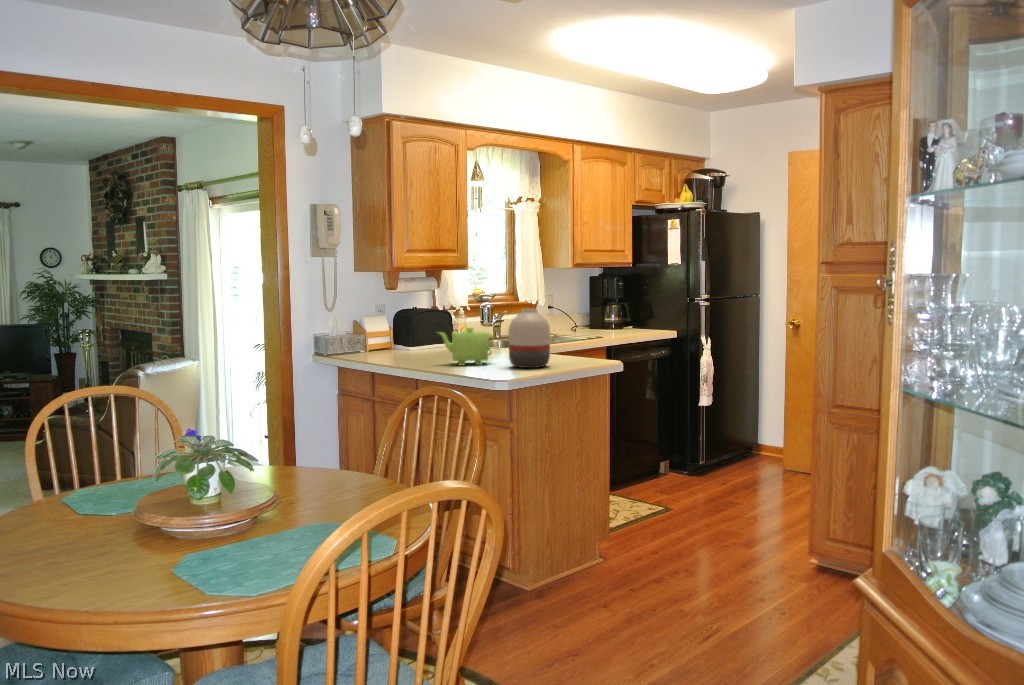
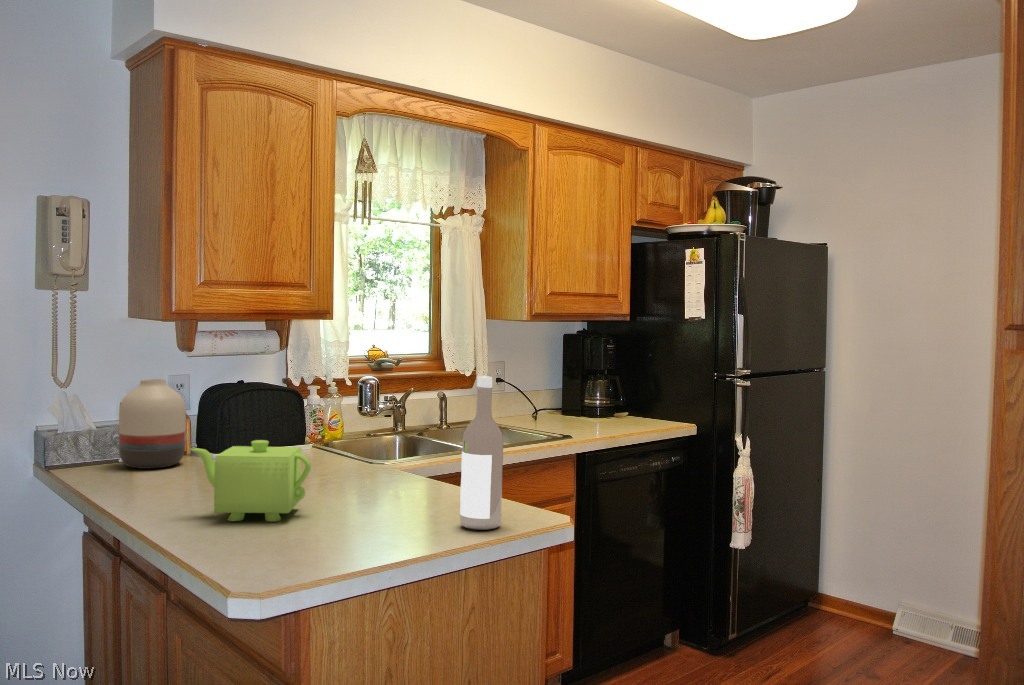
wine bottle: none [571,292,590,364] -> present [460,376,503,530]
vase: present [509,309,550,368] -> present [119,379,186,469]

